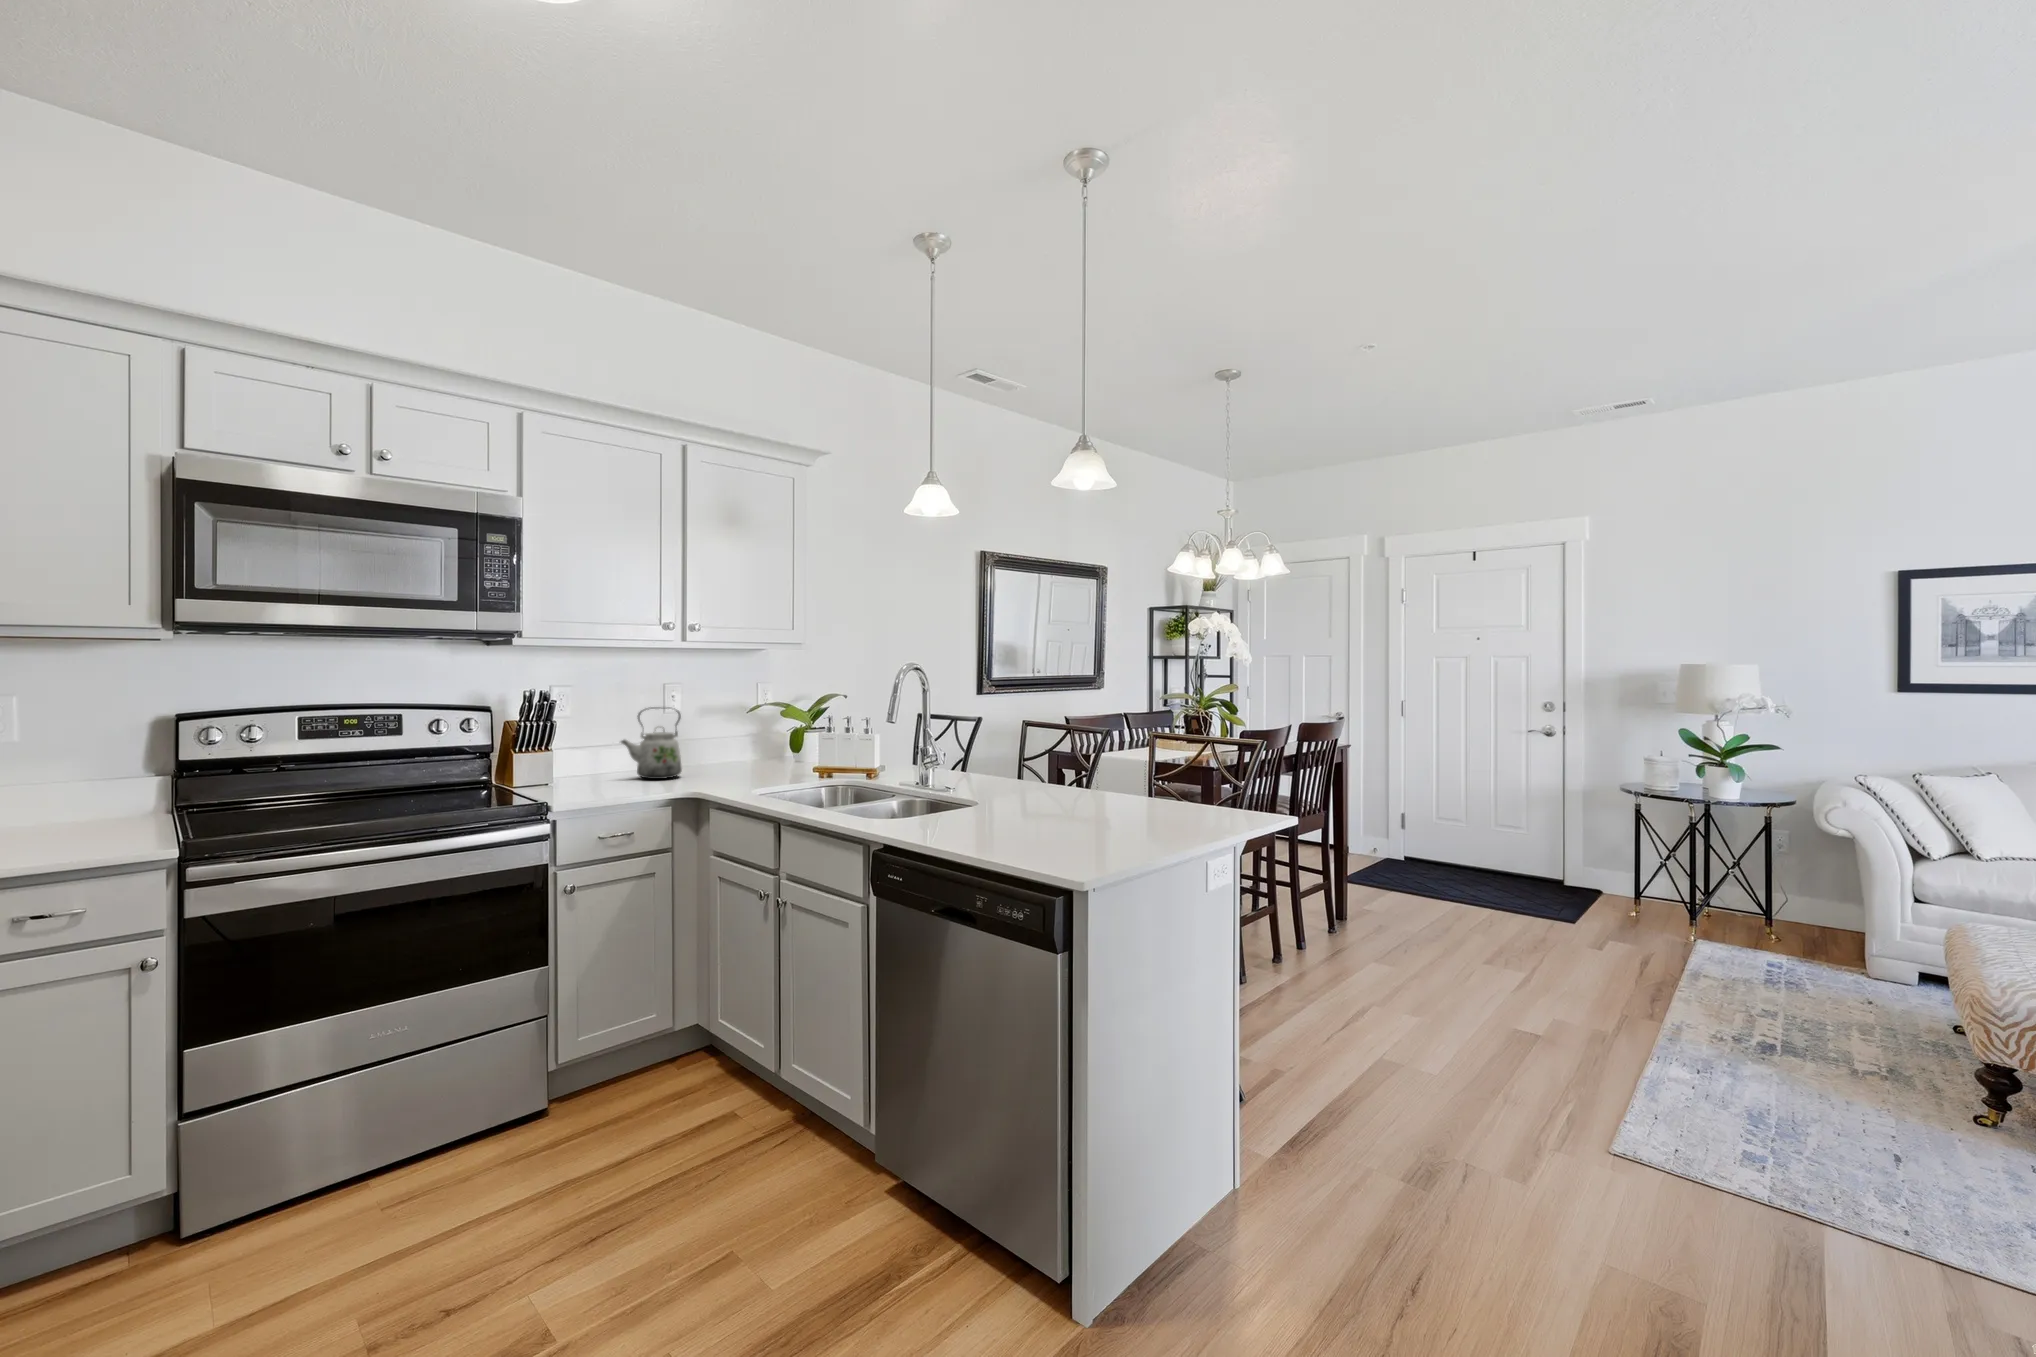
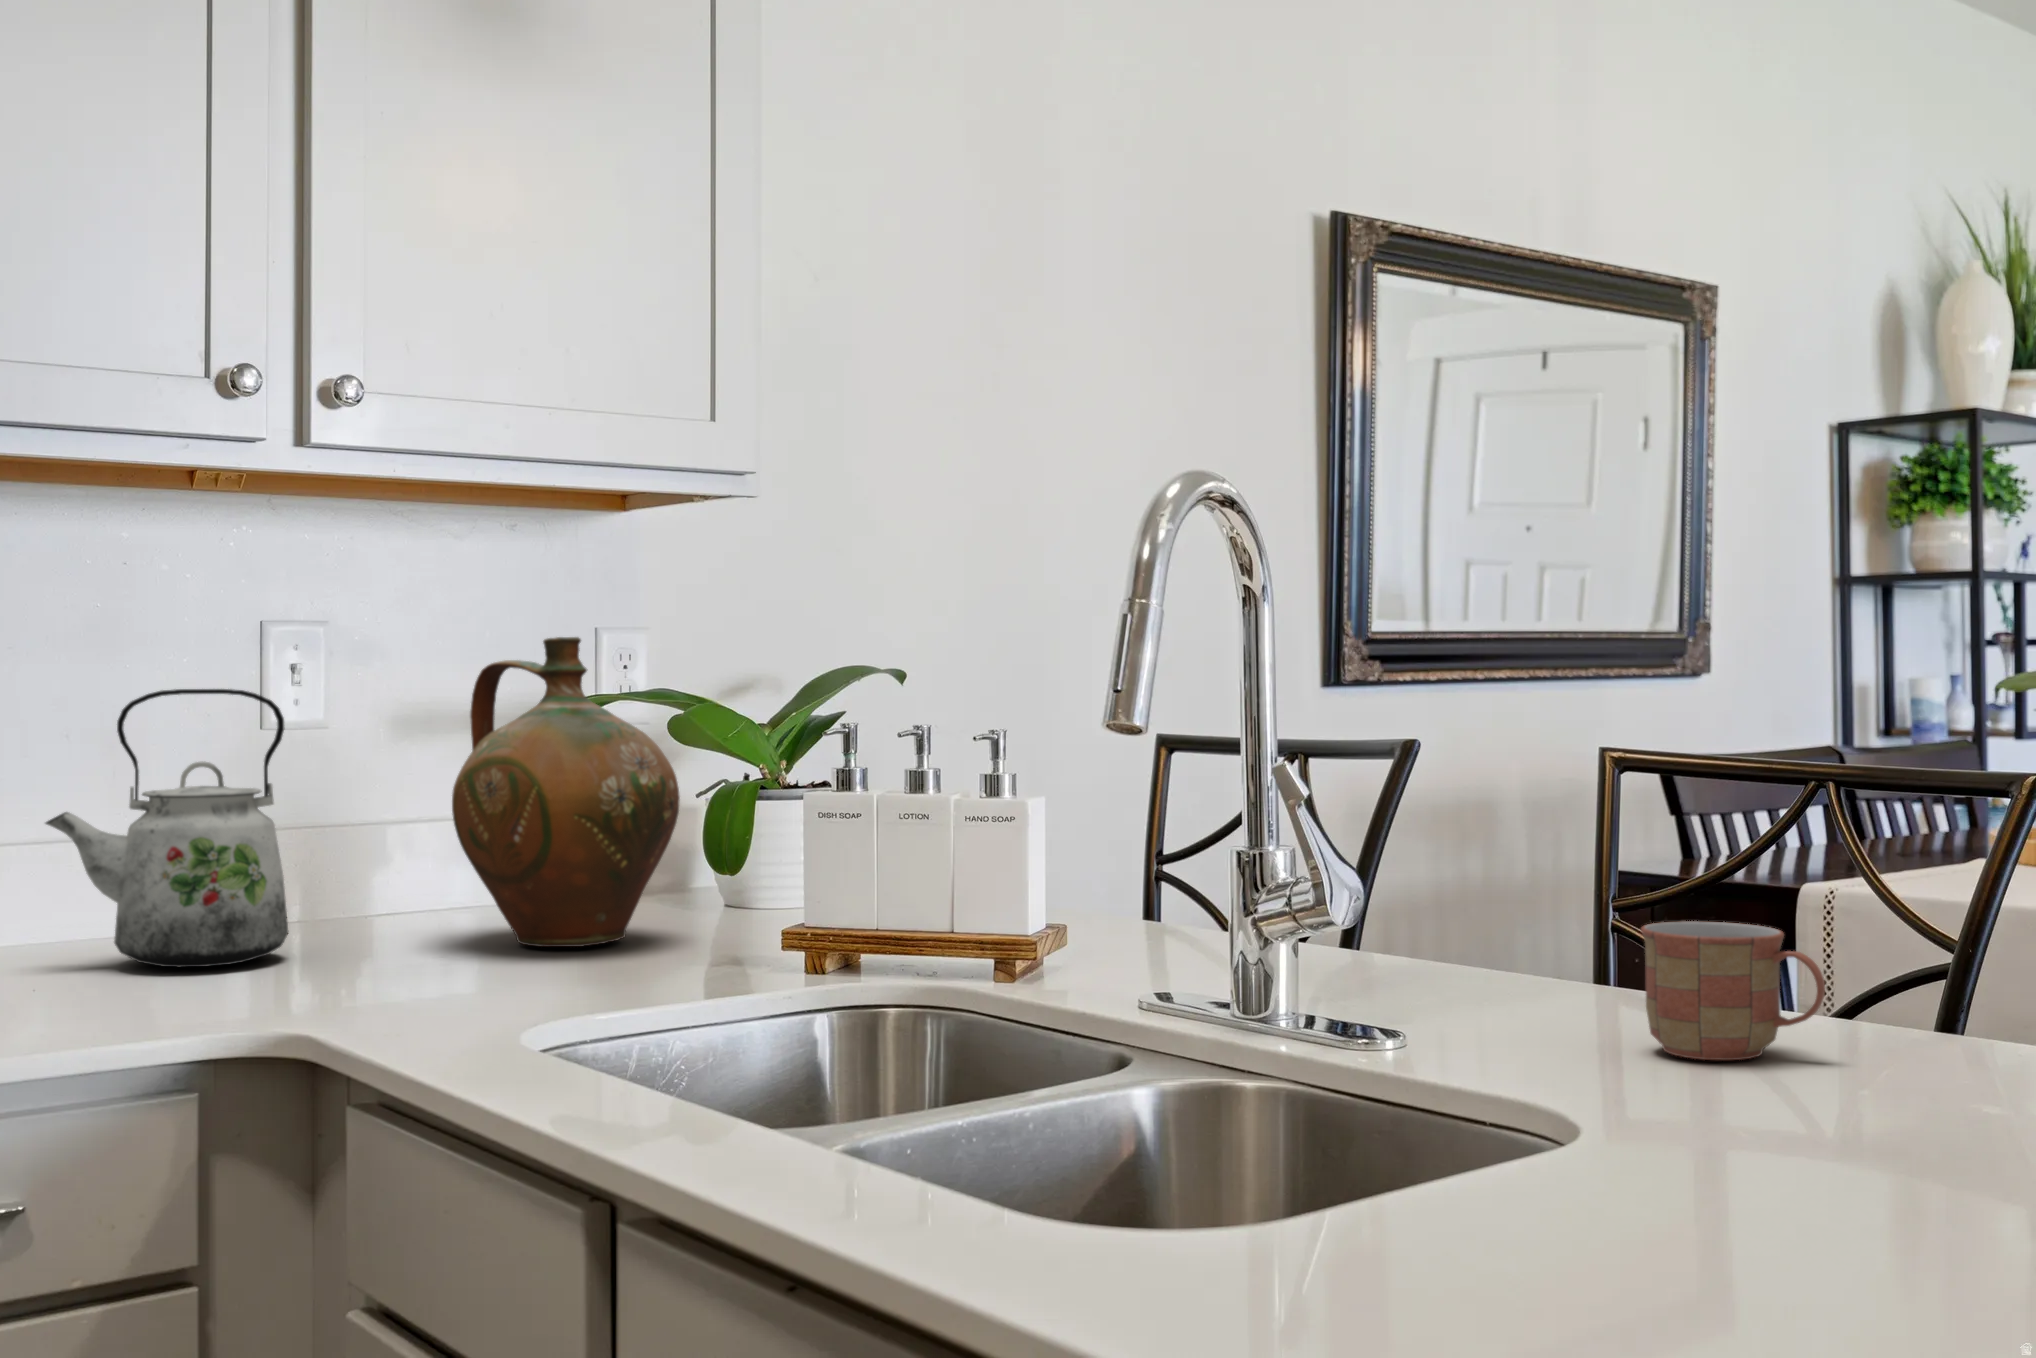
ceramic jug: none [724,692,785,774] -> present [452,637,680,947]
mug: none [1005,764,1041,793] -> present [1641,921,1825,1060]

